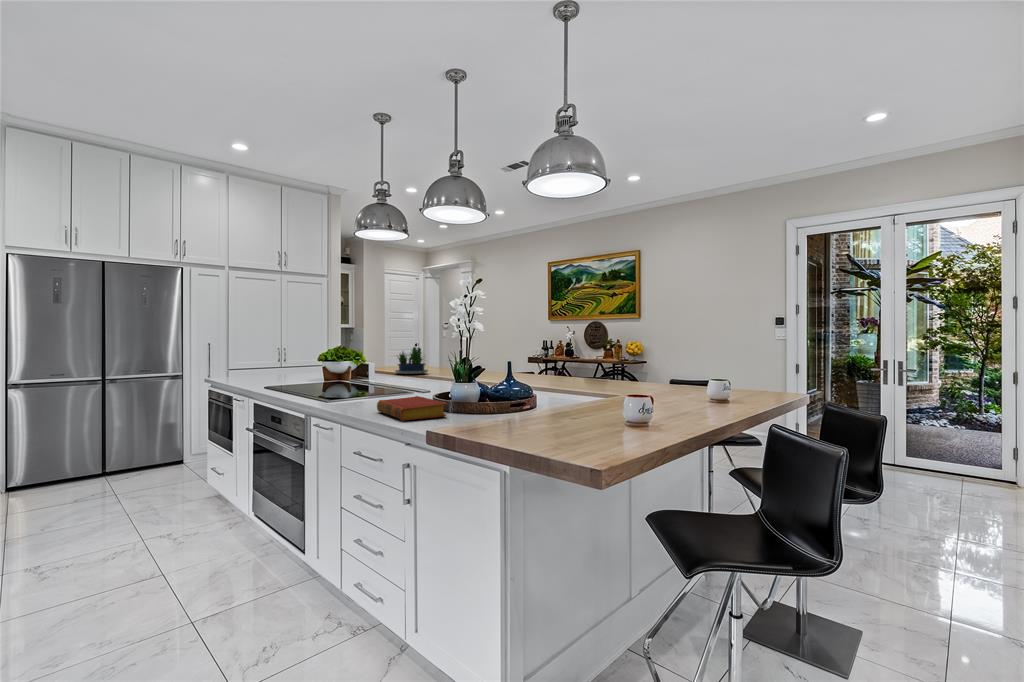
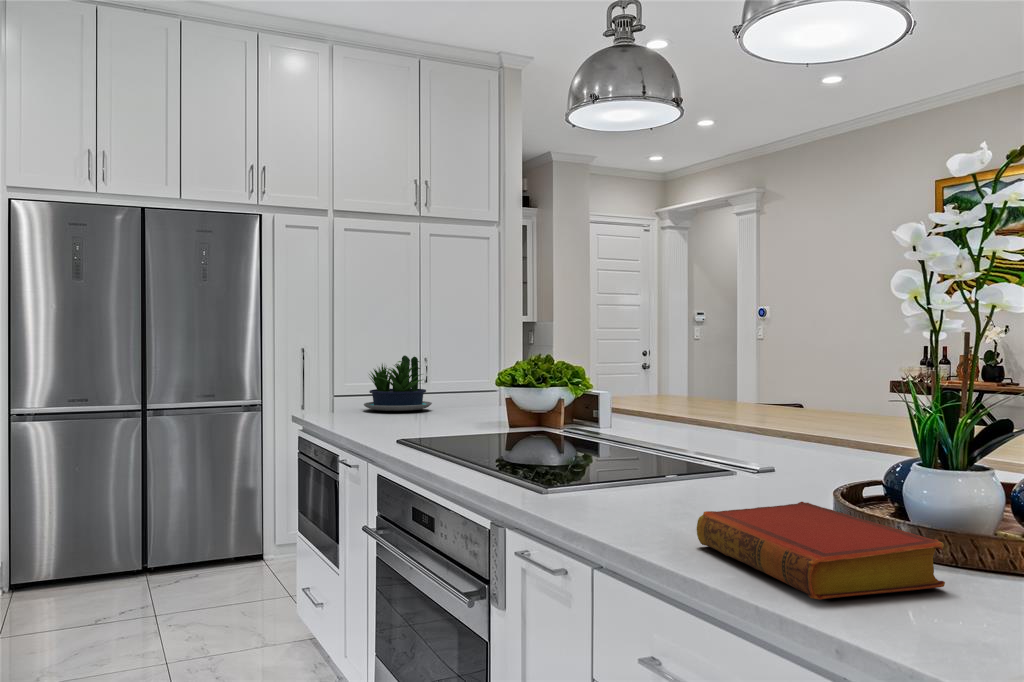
potted plant: present [395,347,428,374] -> present [364,355,432,411]

